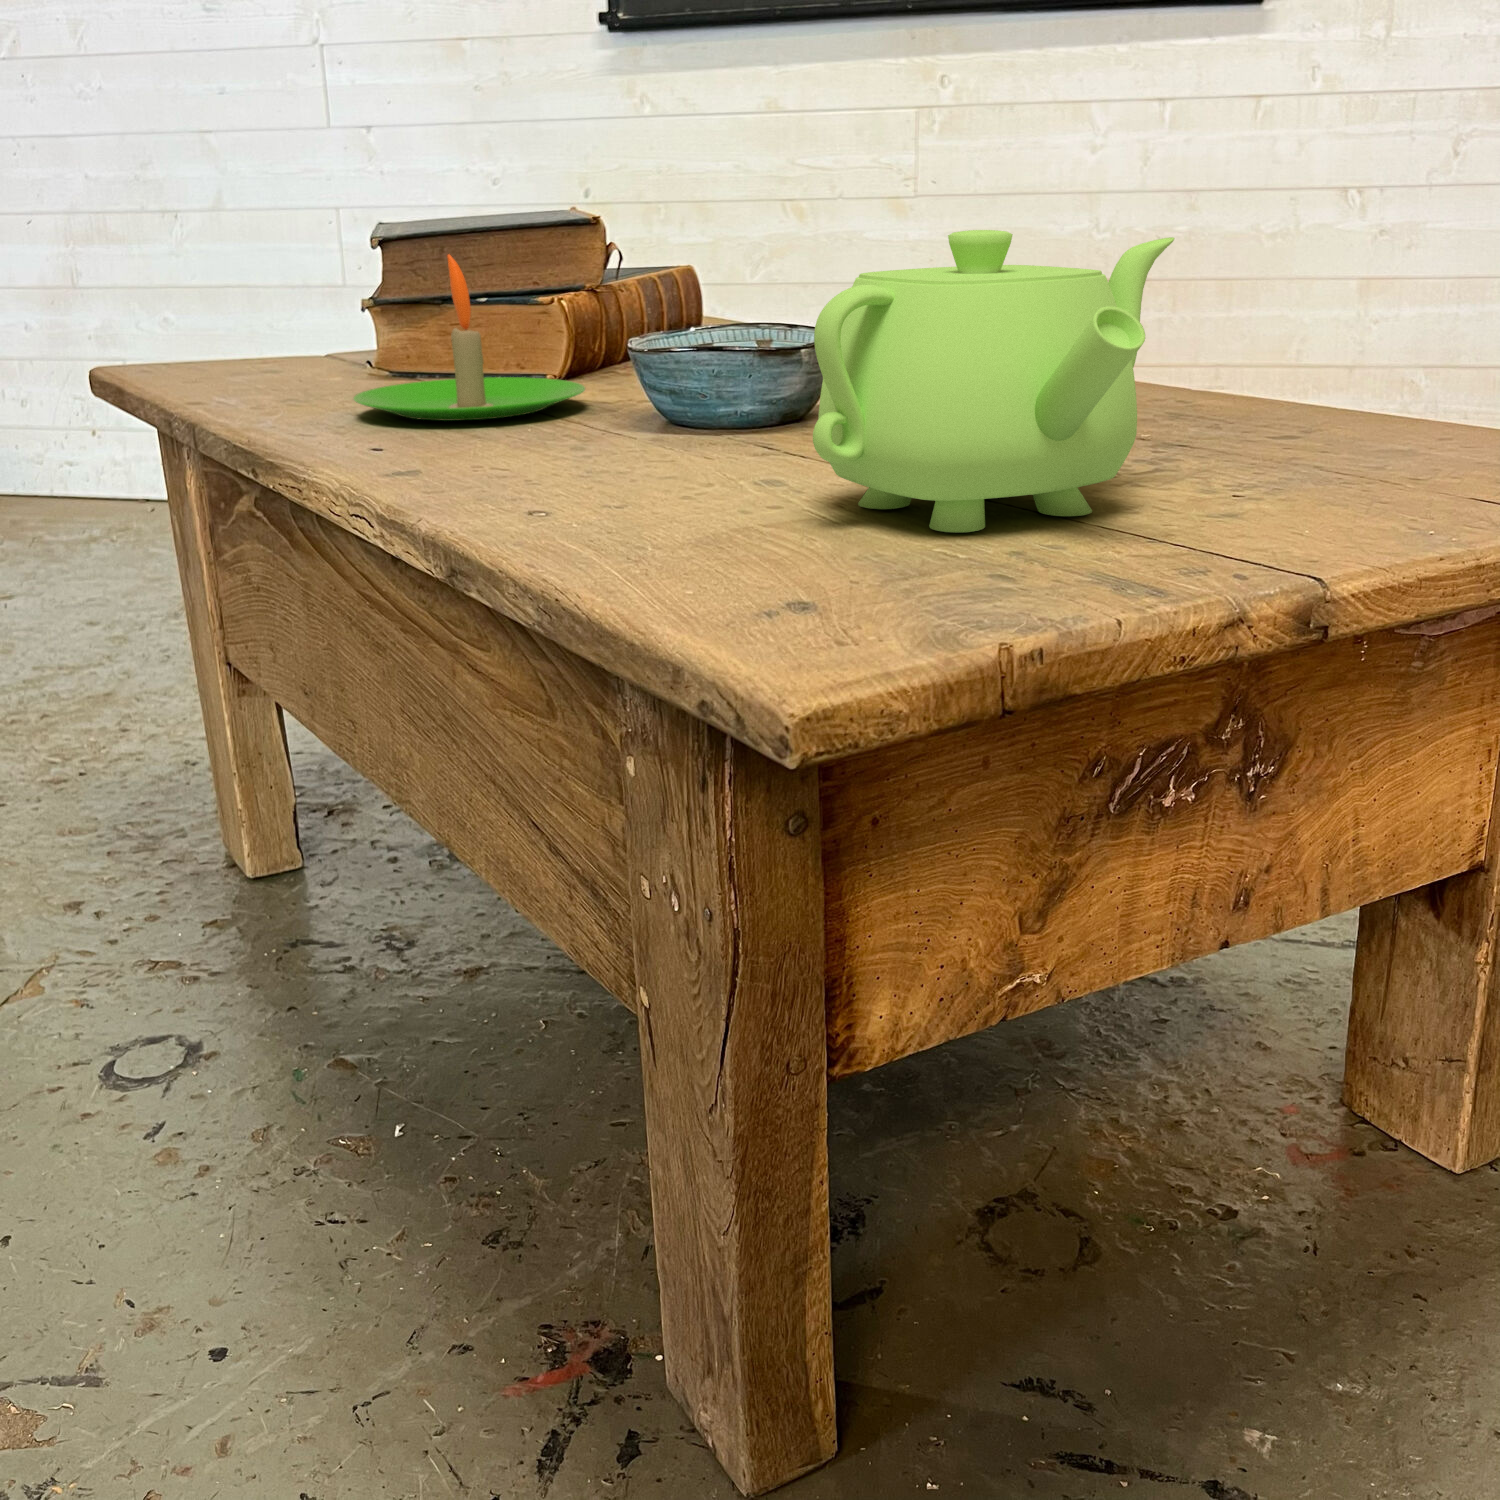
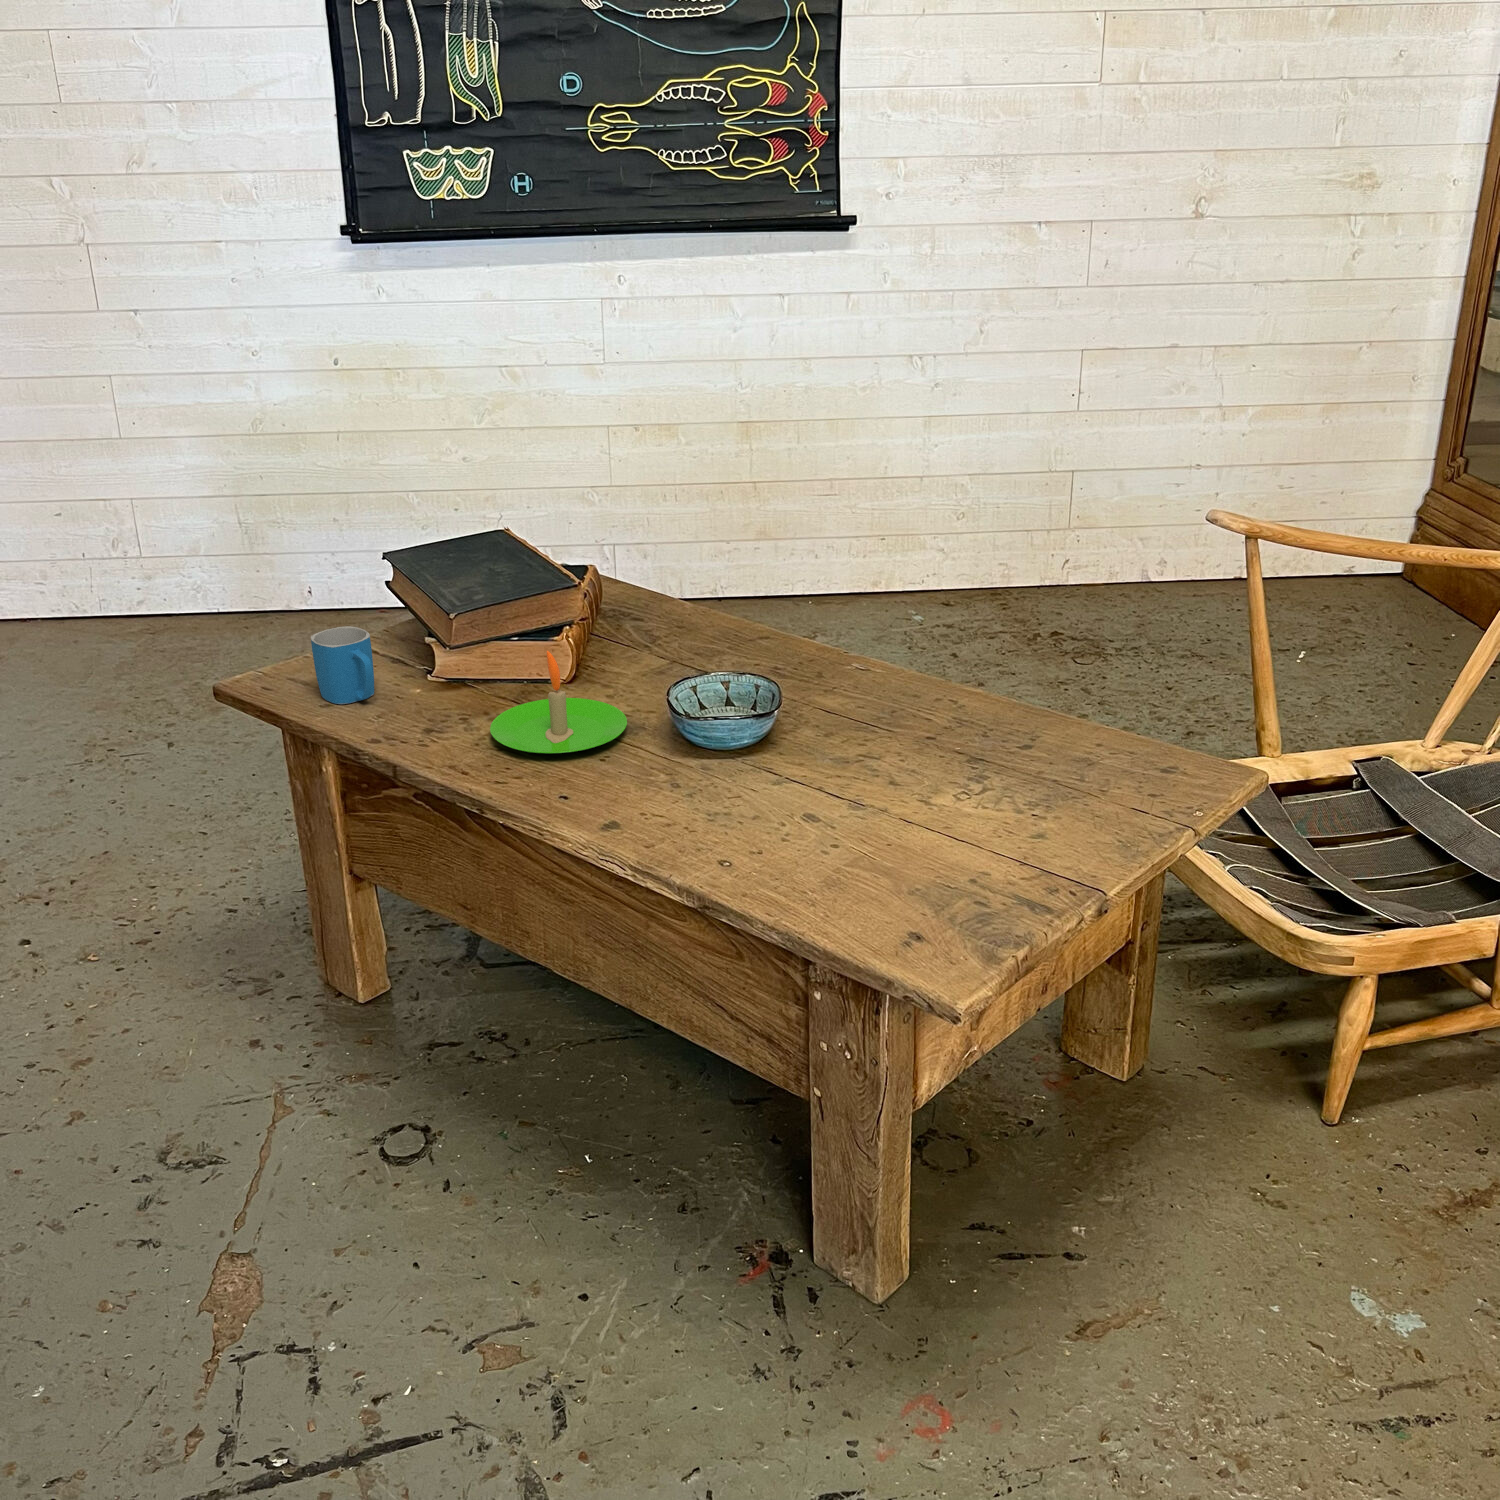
teapot: present [813,230,1175,532] -> none [853,694,1021,860]
mug: none [182,279,276,385] -> present [311,626,374,704]

